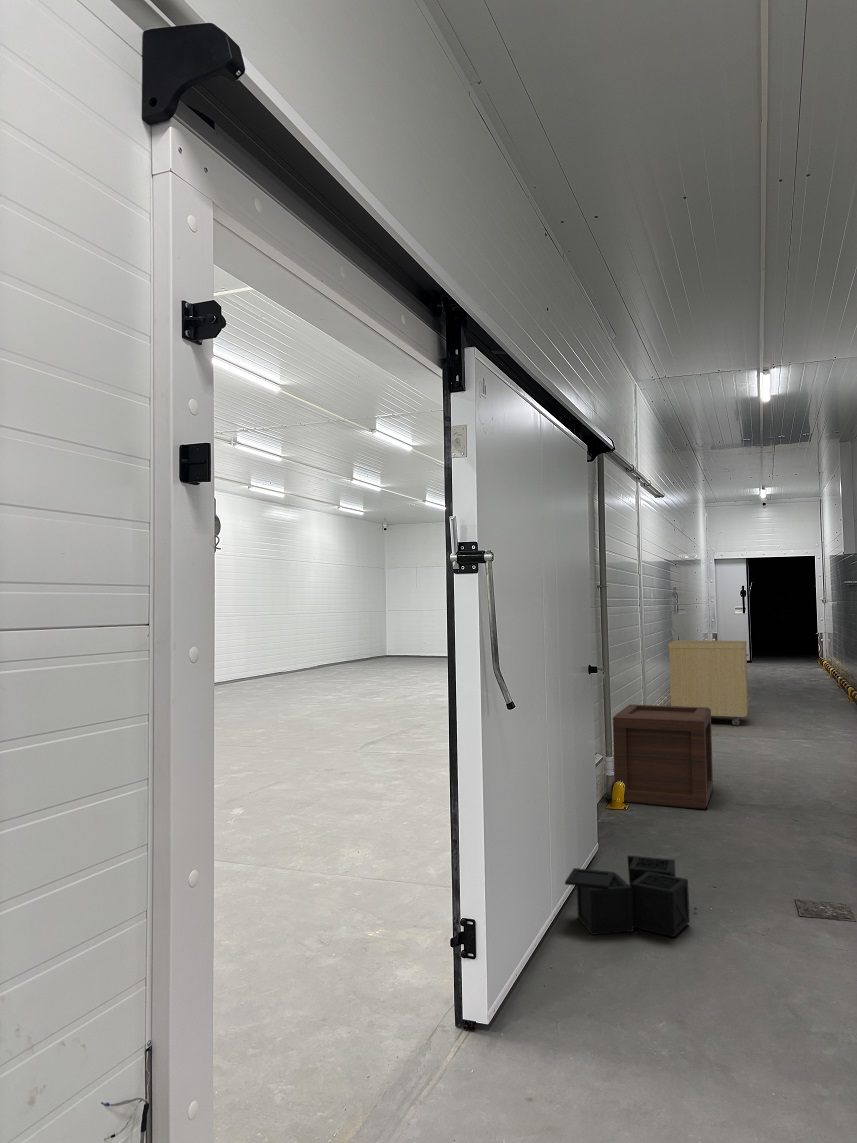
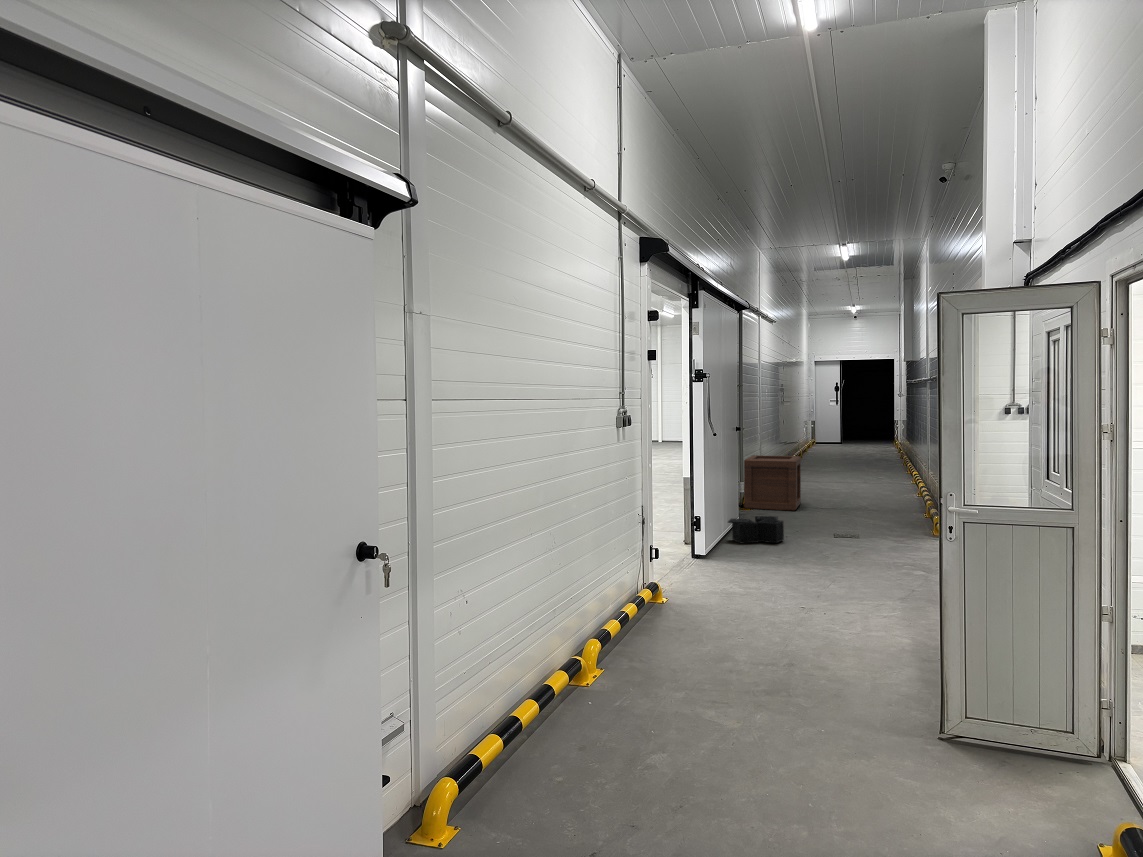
storage cabinet: present [669,640,750,726] -> none [777,421,831,478]

